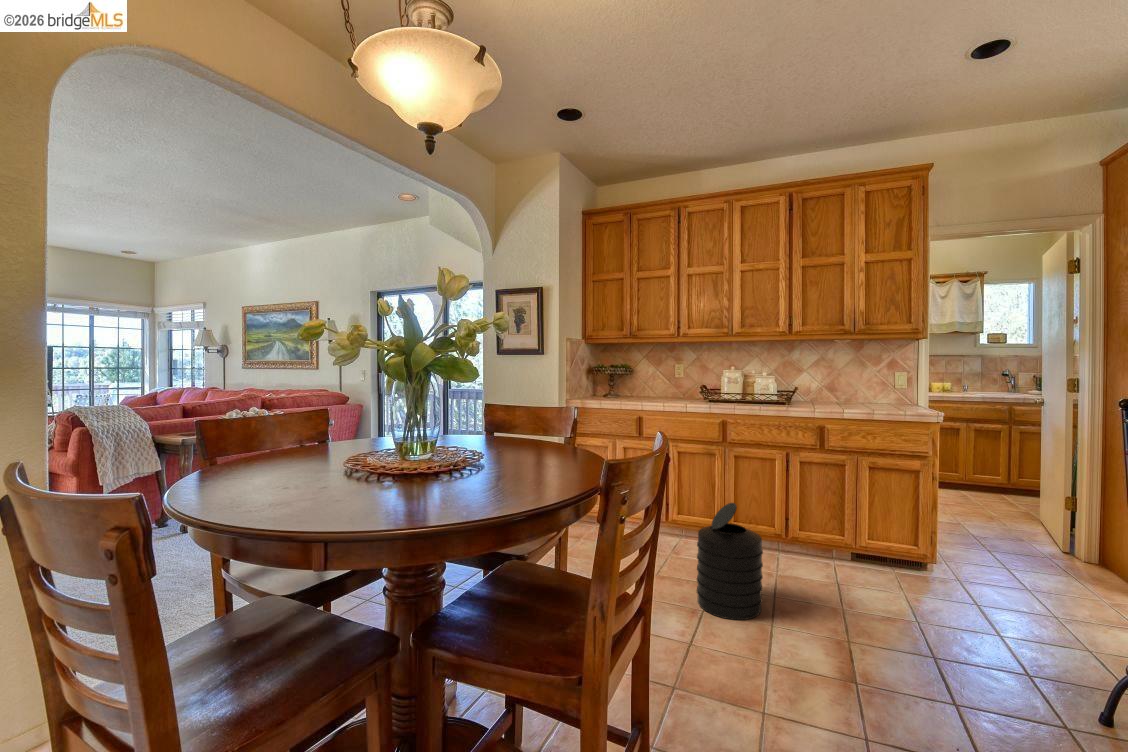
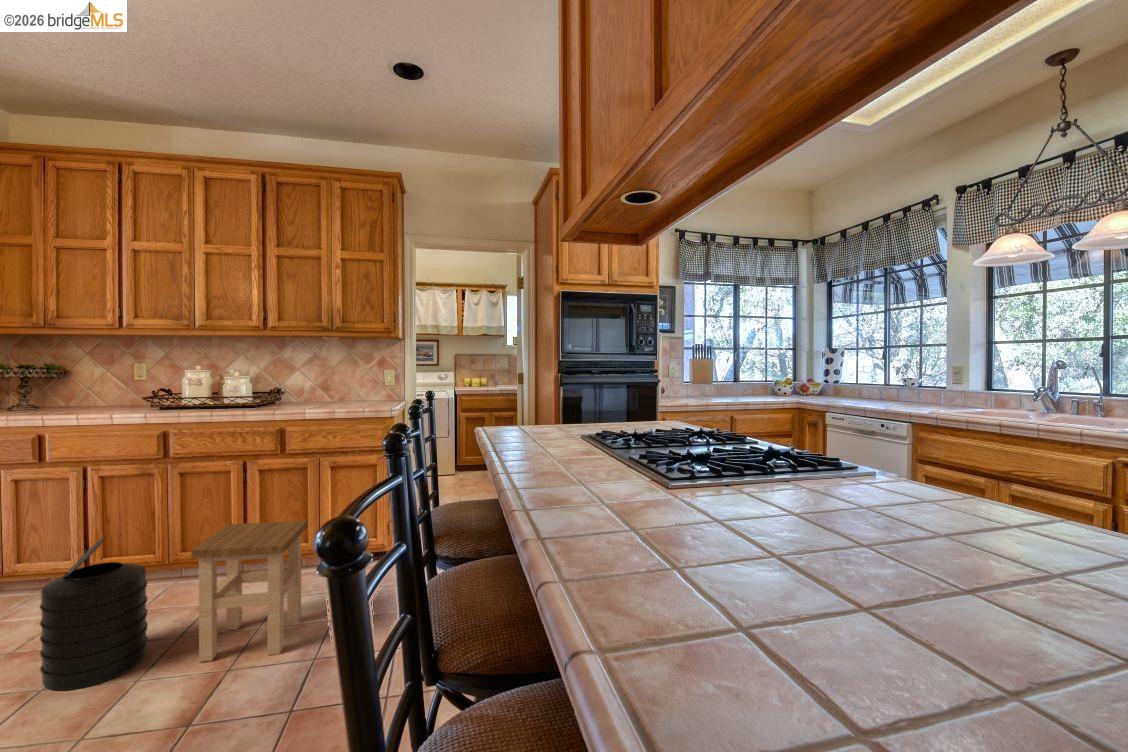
stool: none [811,508,901,642] -> present [191,521,308,662]

